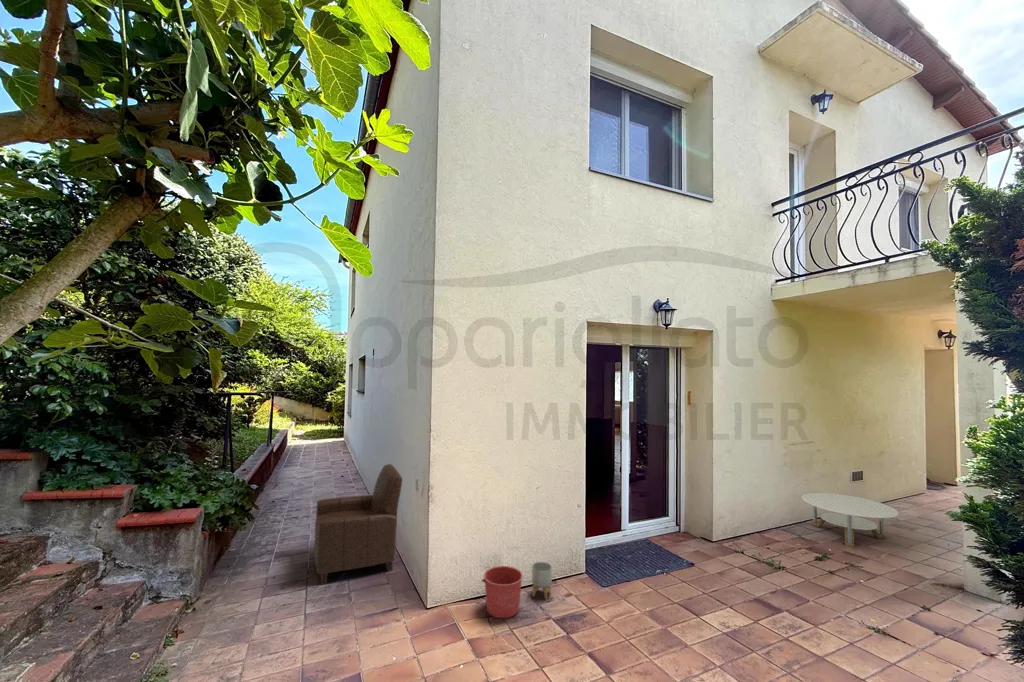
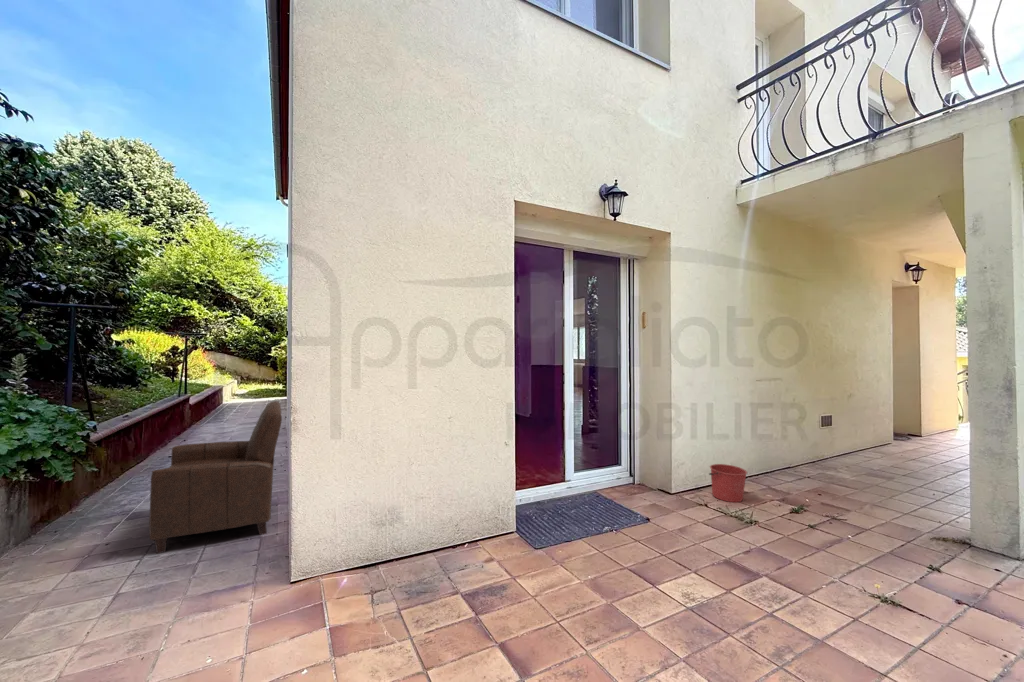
round table: present [802,493,898,547] -> none [776,441,885,499]
planter: present [532,562,552,599] -> none [441,519,468,567]
bucket: present [482,566,523,618] -> present [709,464,747,502]

